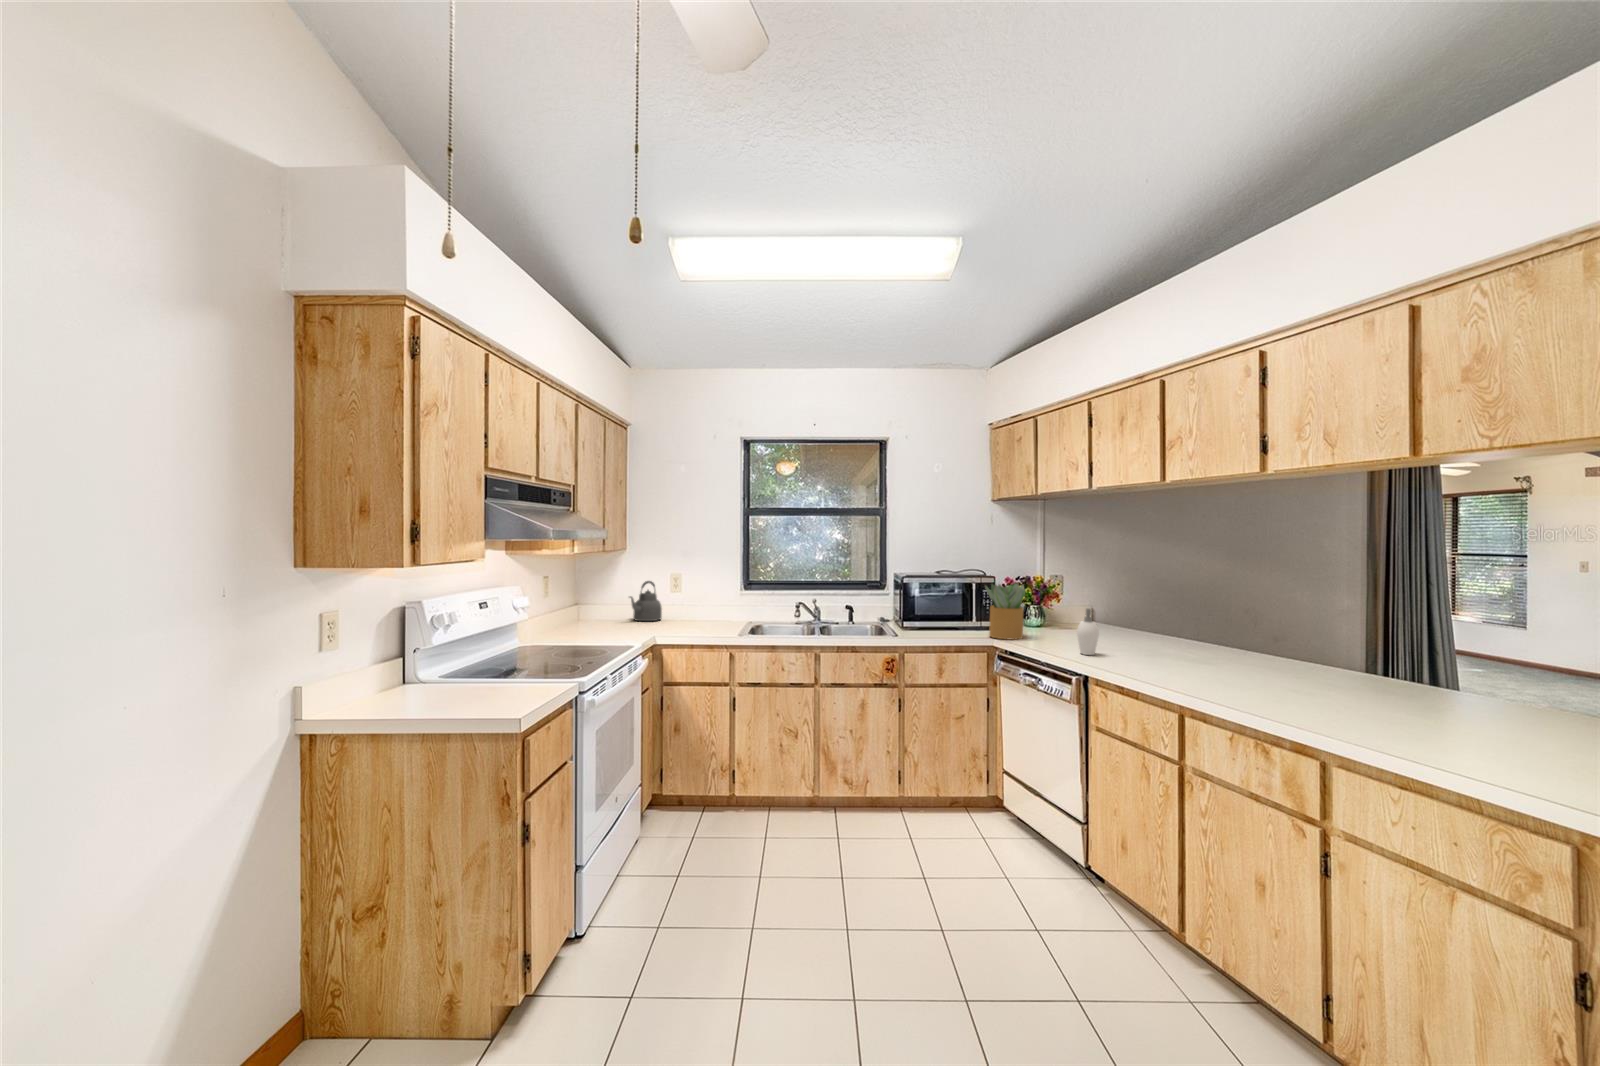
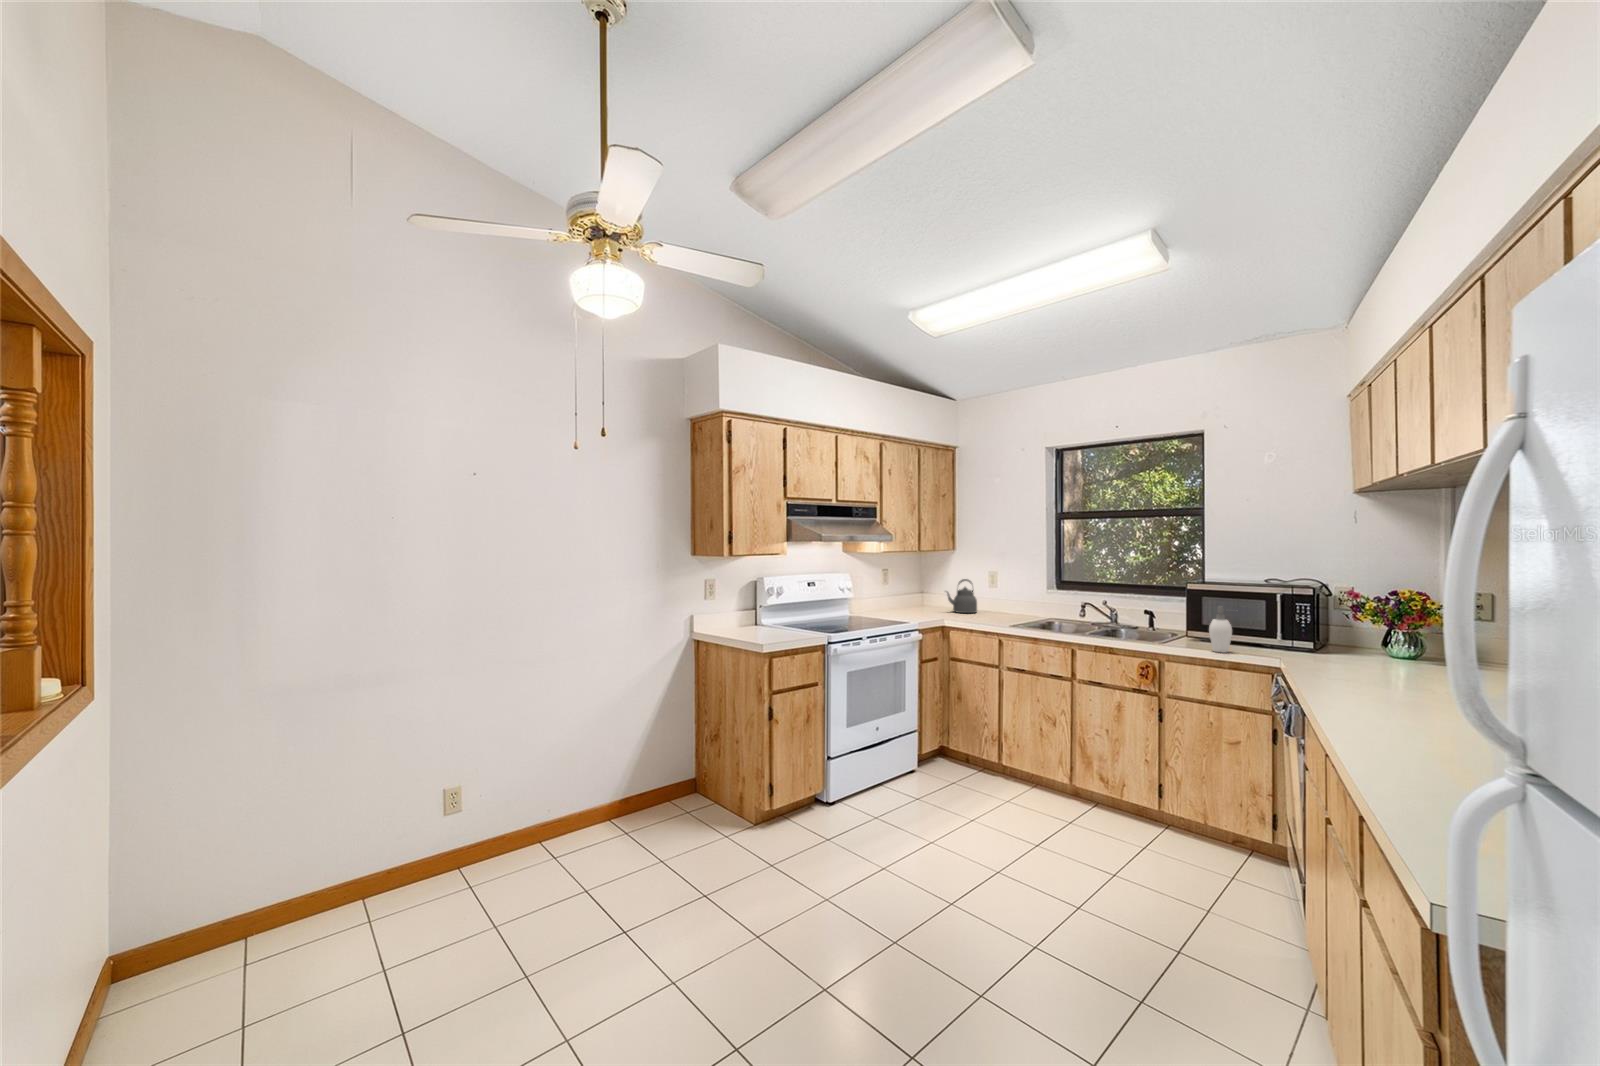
potted plant: present [985,583,1025,640] -> none [1290,589,1352,661]
soap dispenser: present [1077,608,1099,655] -> present [1209,606,1232,653]

